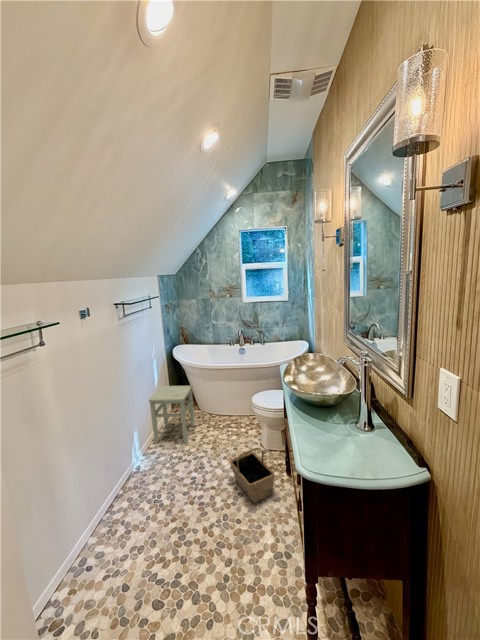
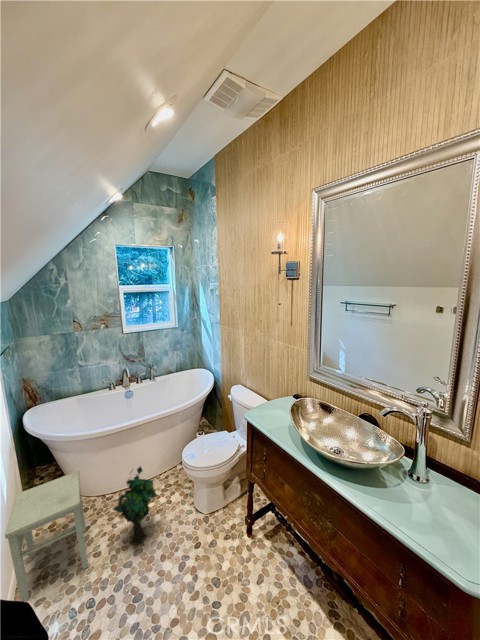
decorative plant: none [200,392,233,445] -> present [113,467,157,545]
basket: present [230,448,275,503] -> none [189,525,253,605]

